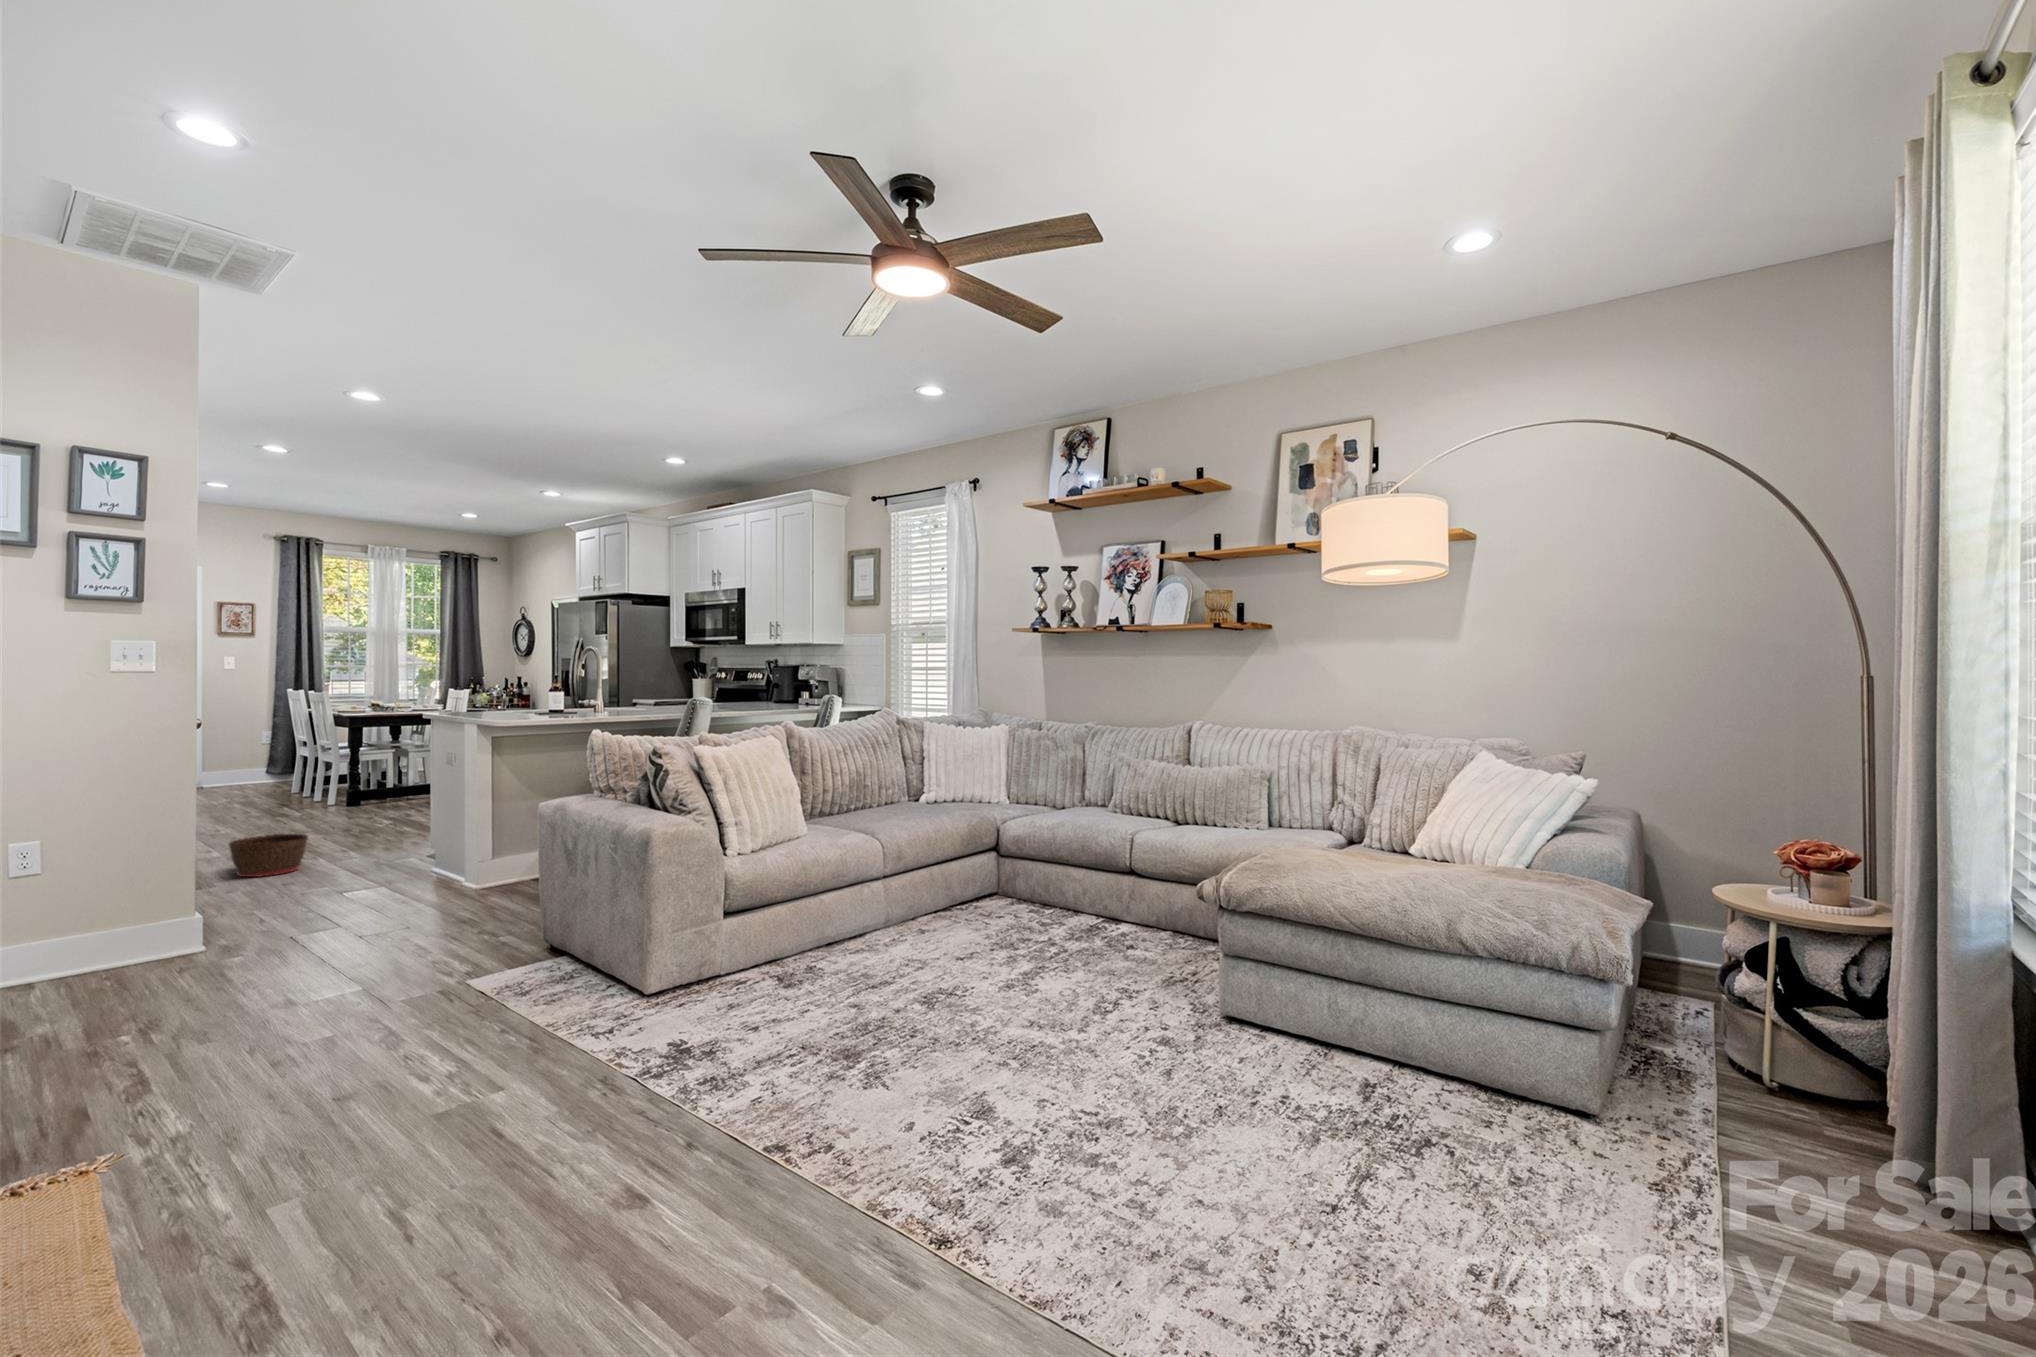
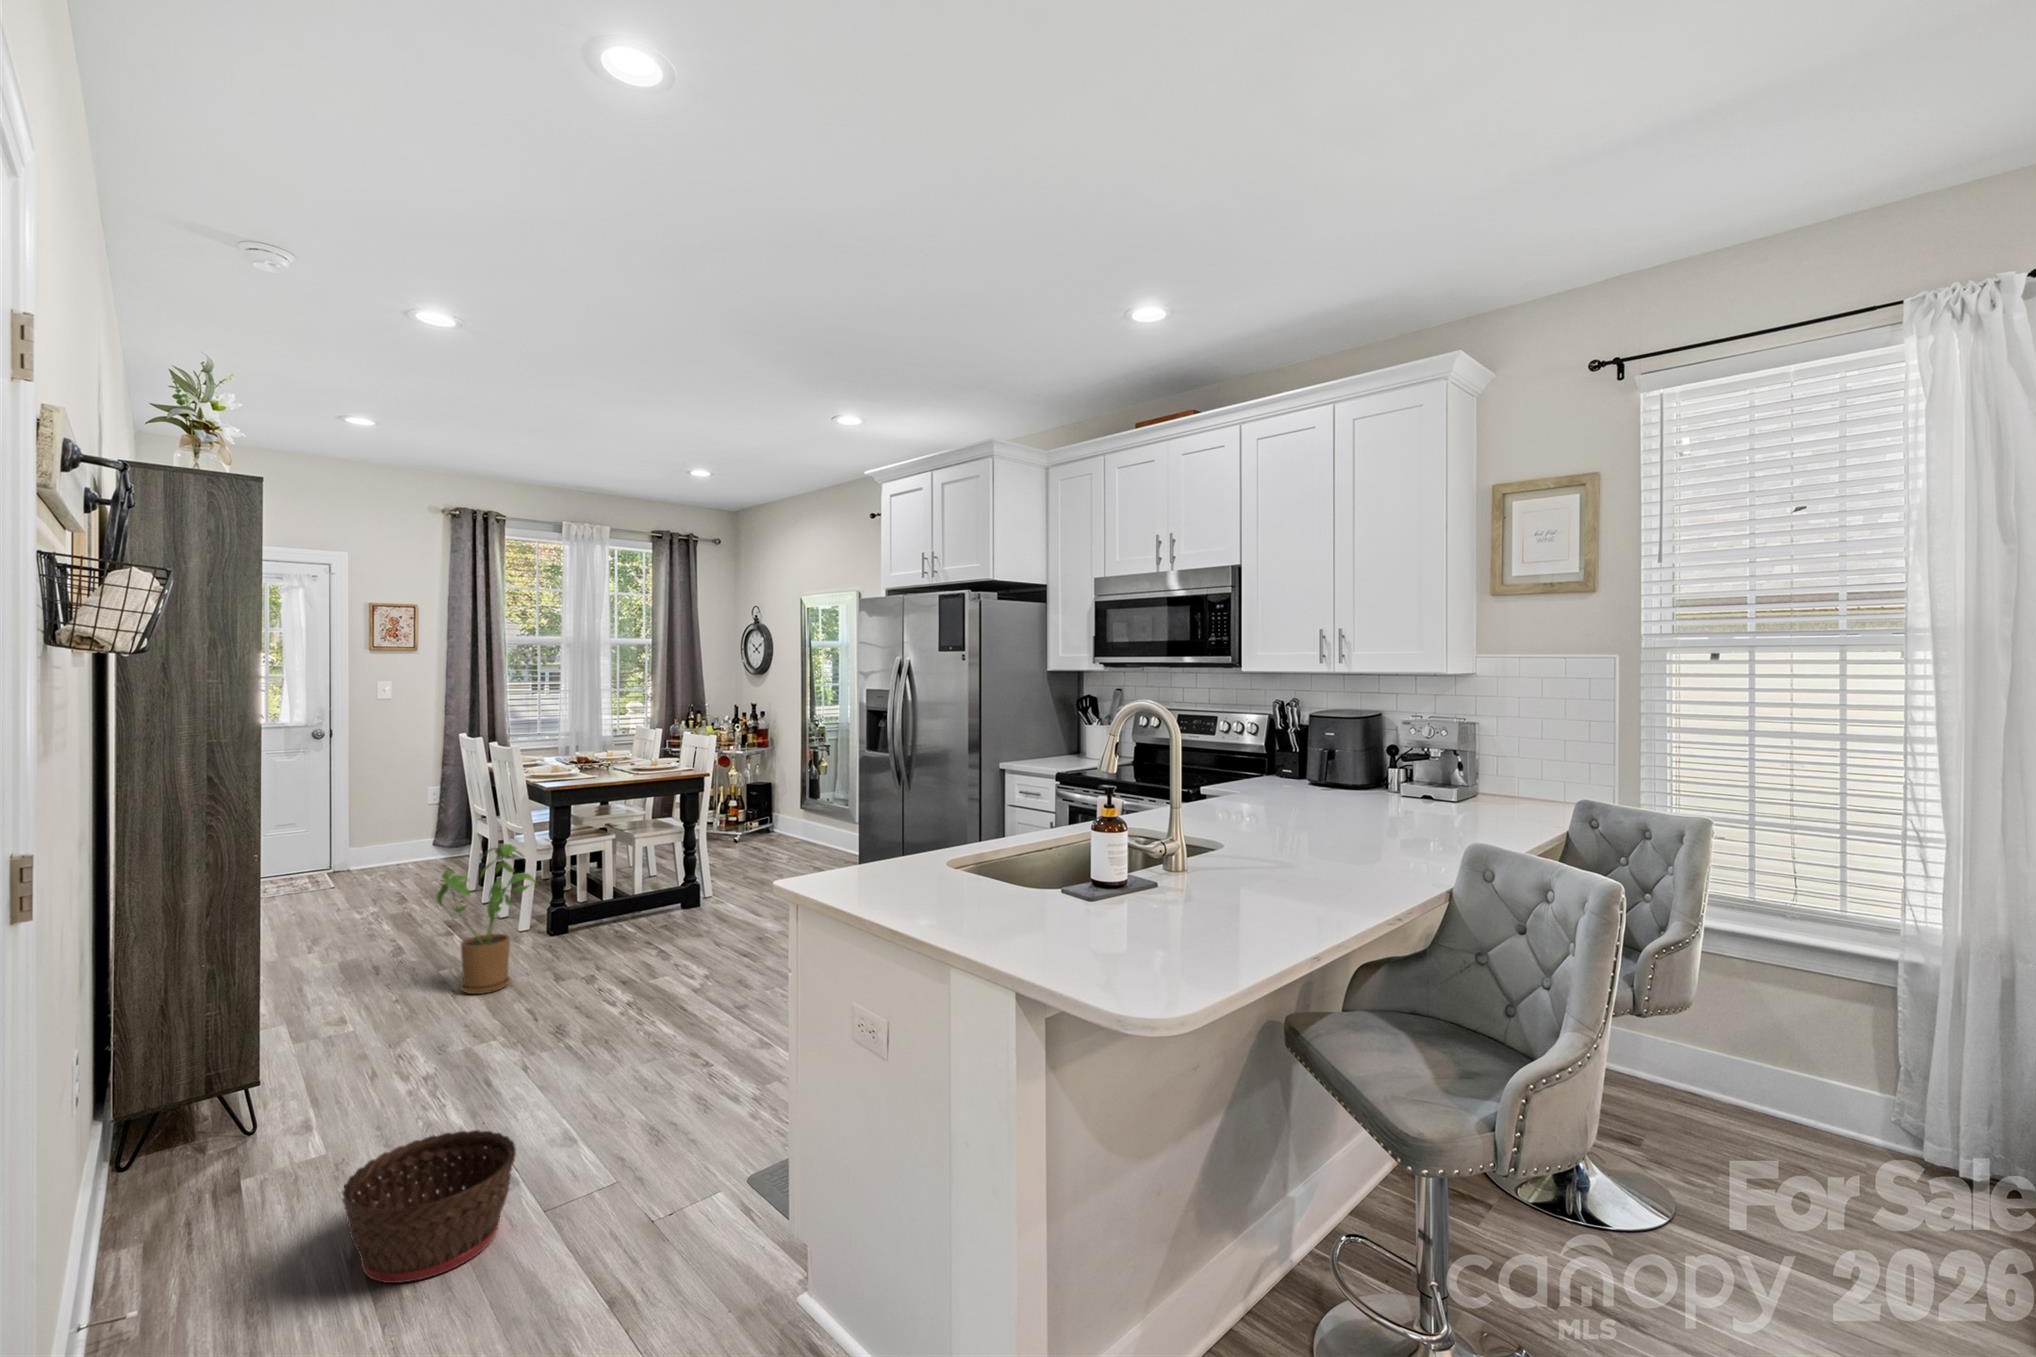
house plant: none [270,741,334,823] -> present [437,844,536,994]

